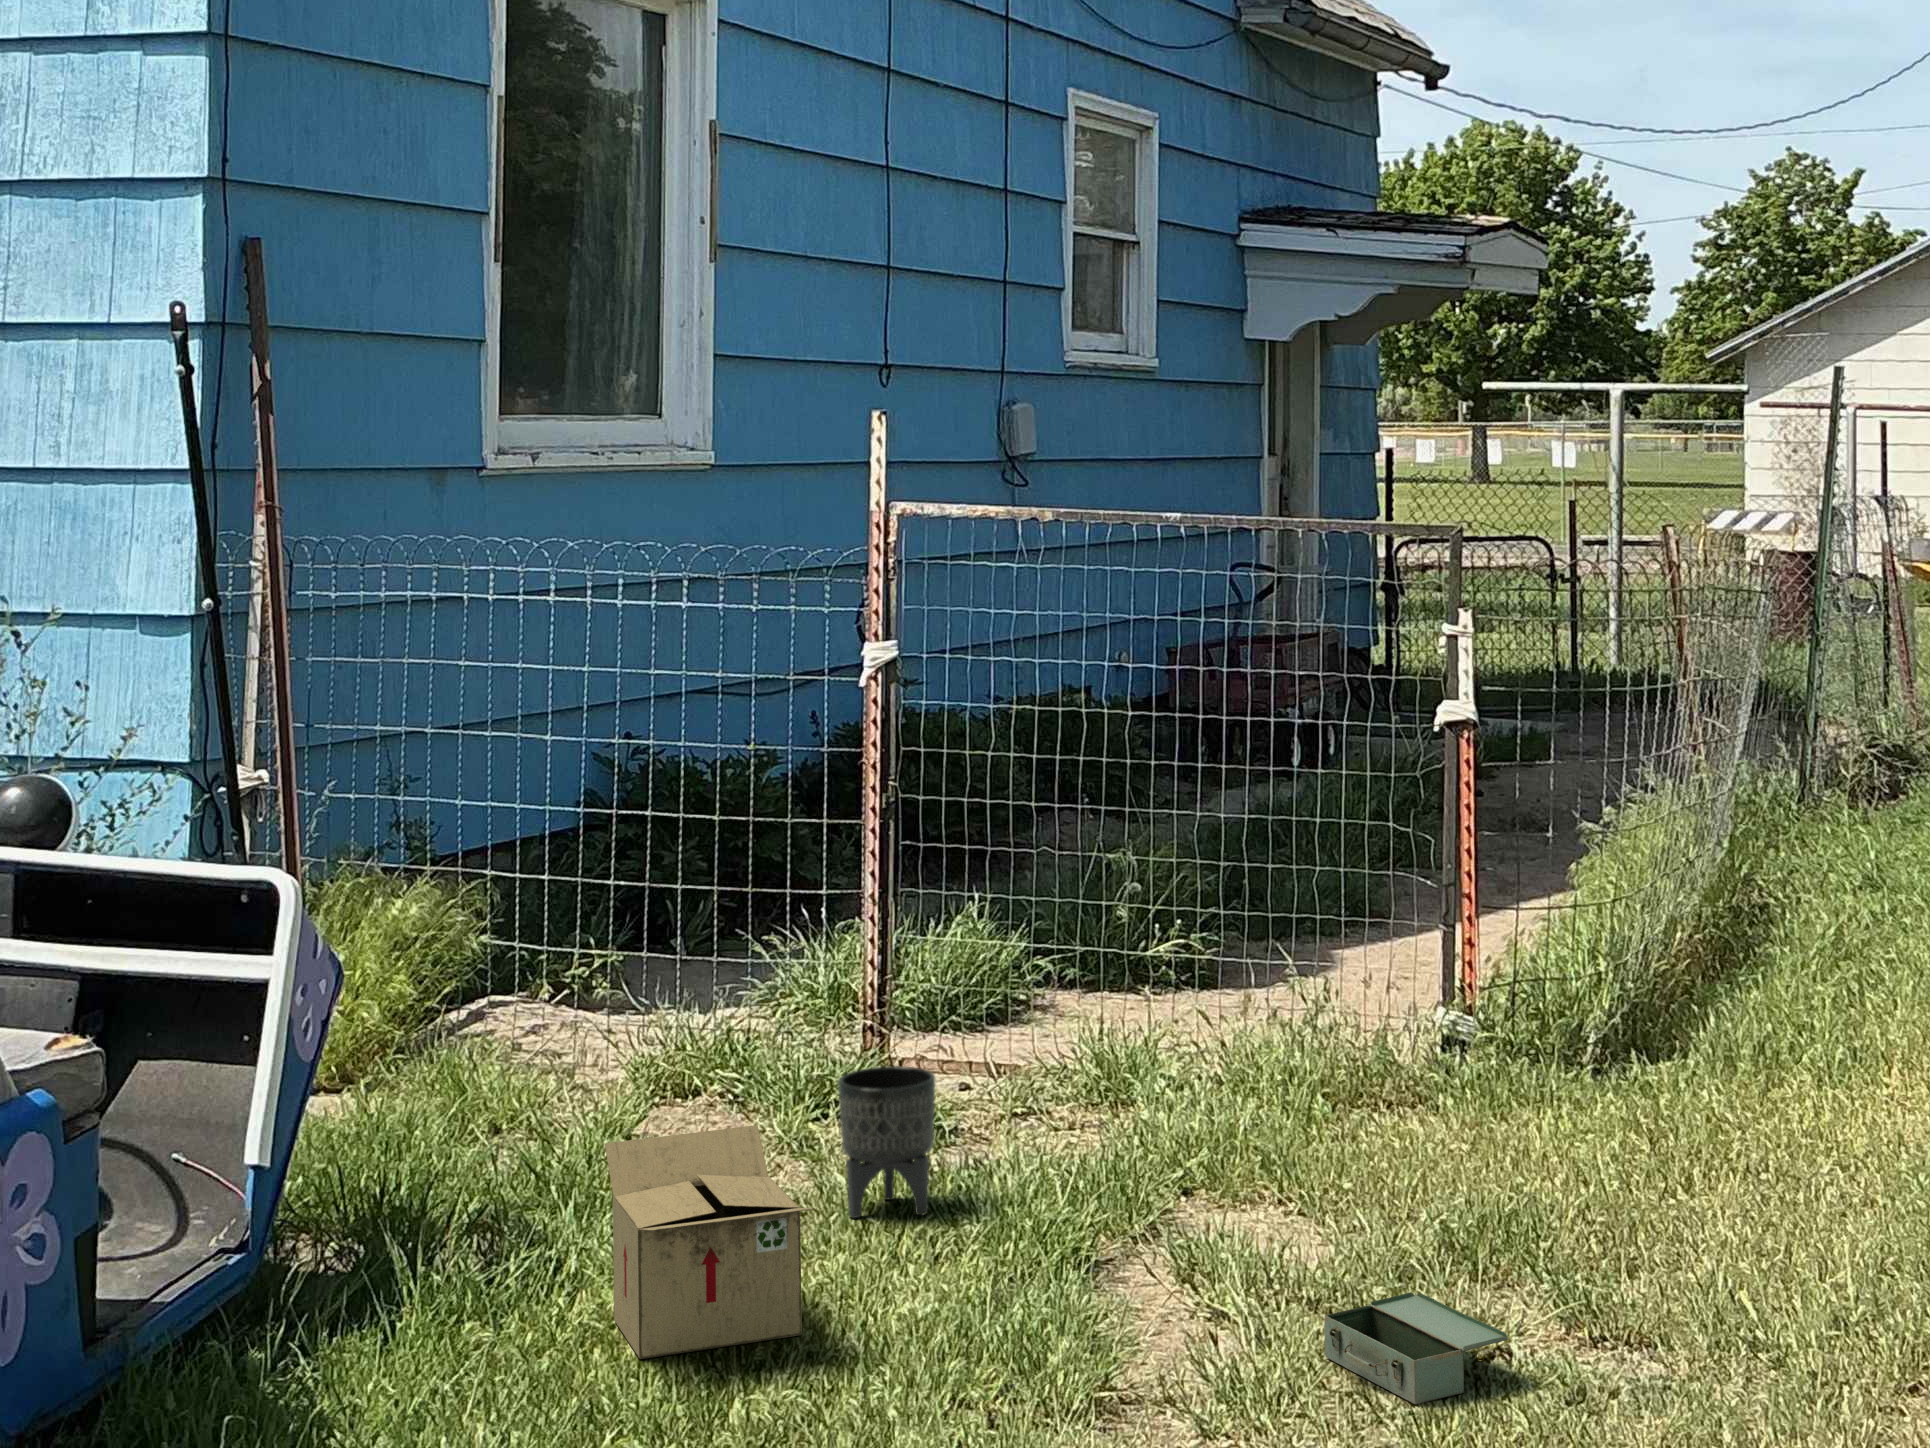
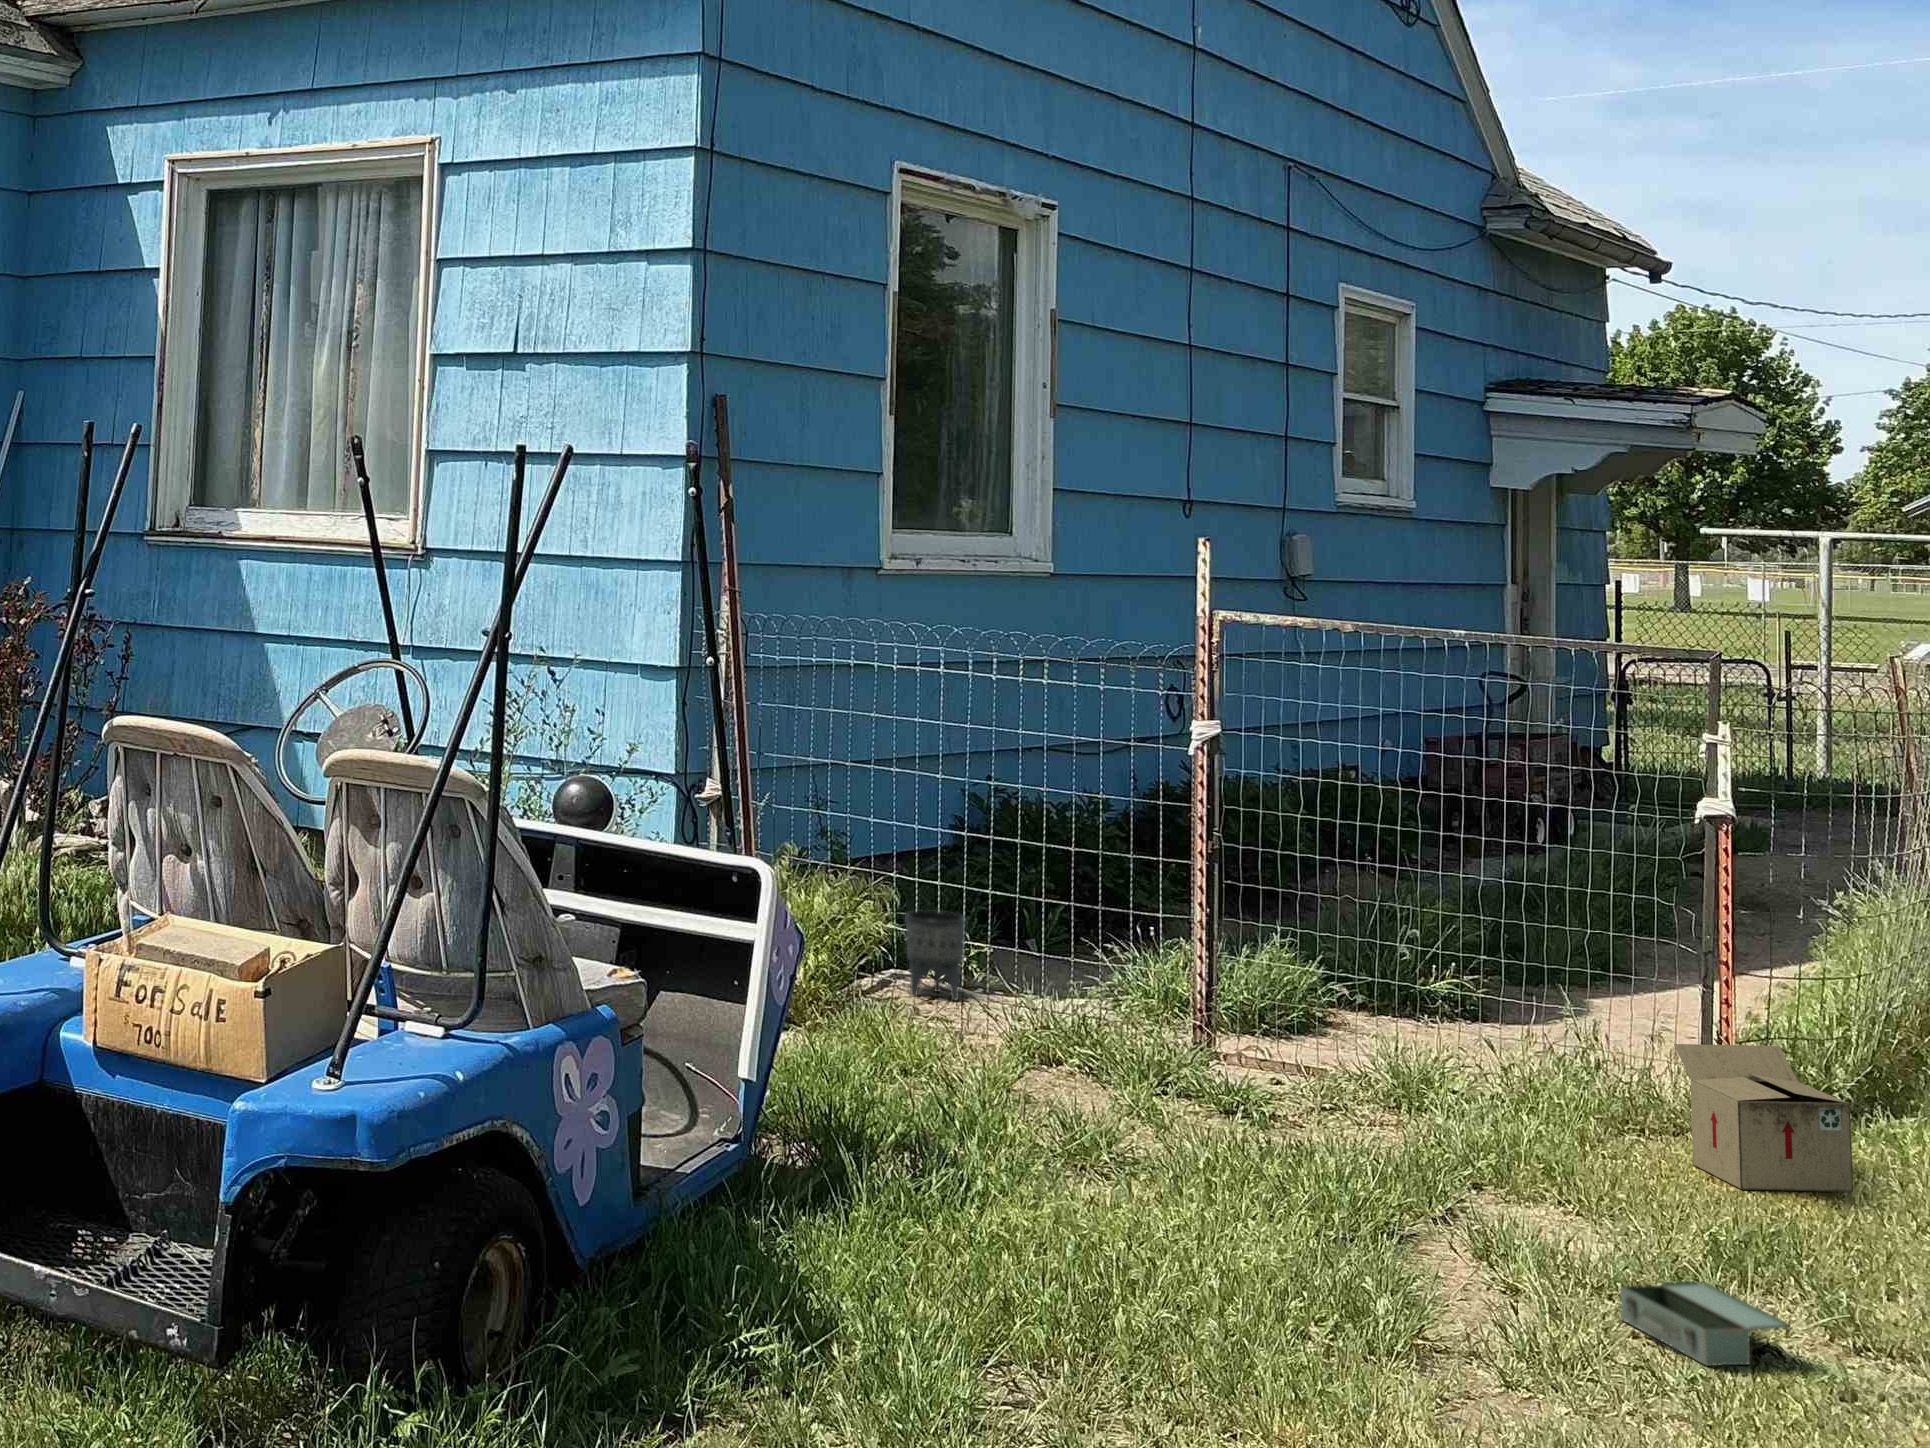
planter: present [838,1066,935,1218] -> present [906,911,965,1000]
cardboard box: present [605,1125,815,1359] -> present [1674,1044,1871,1192]

